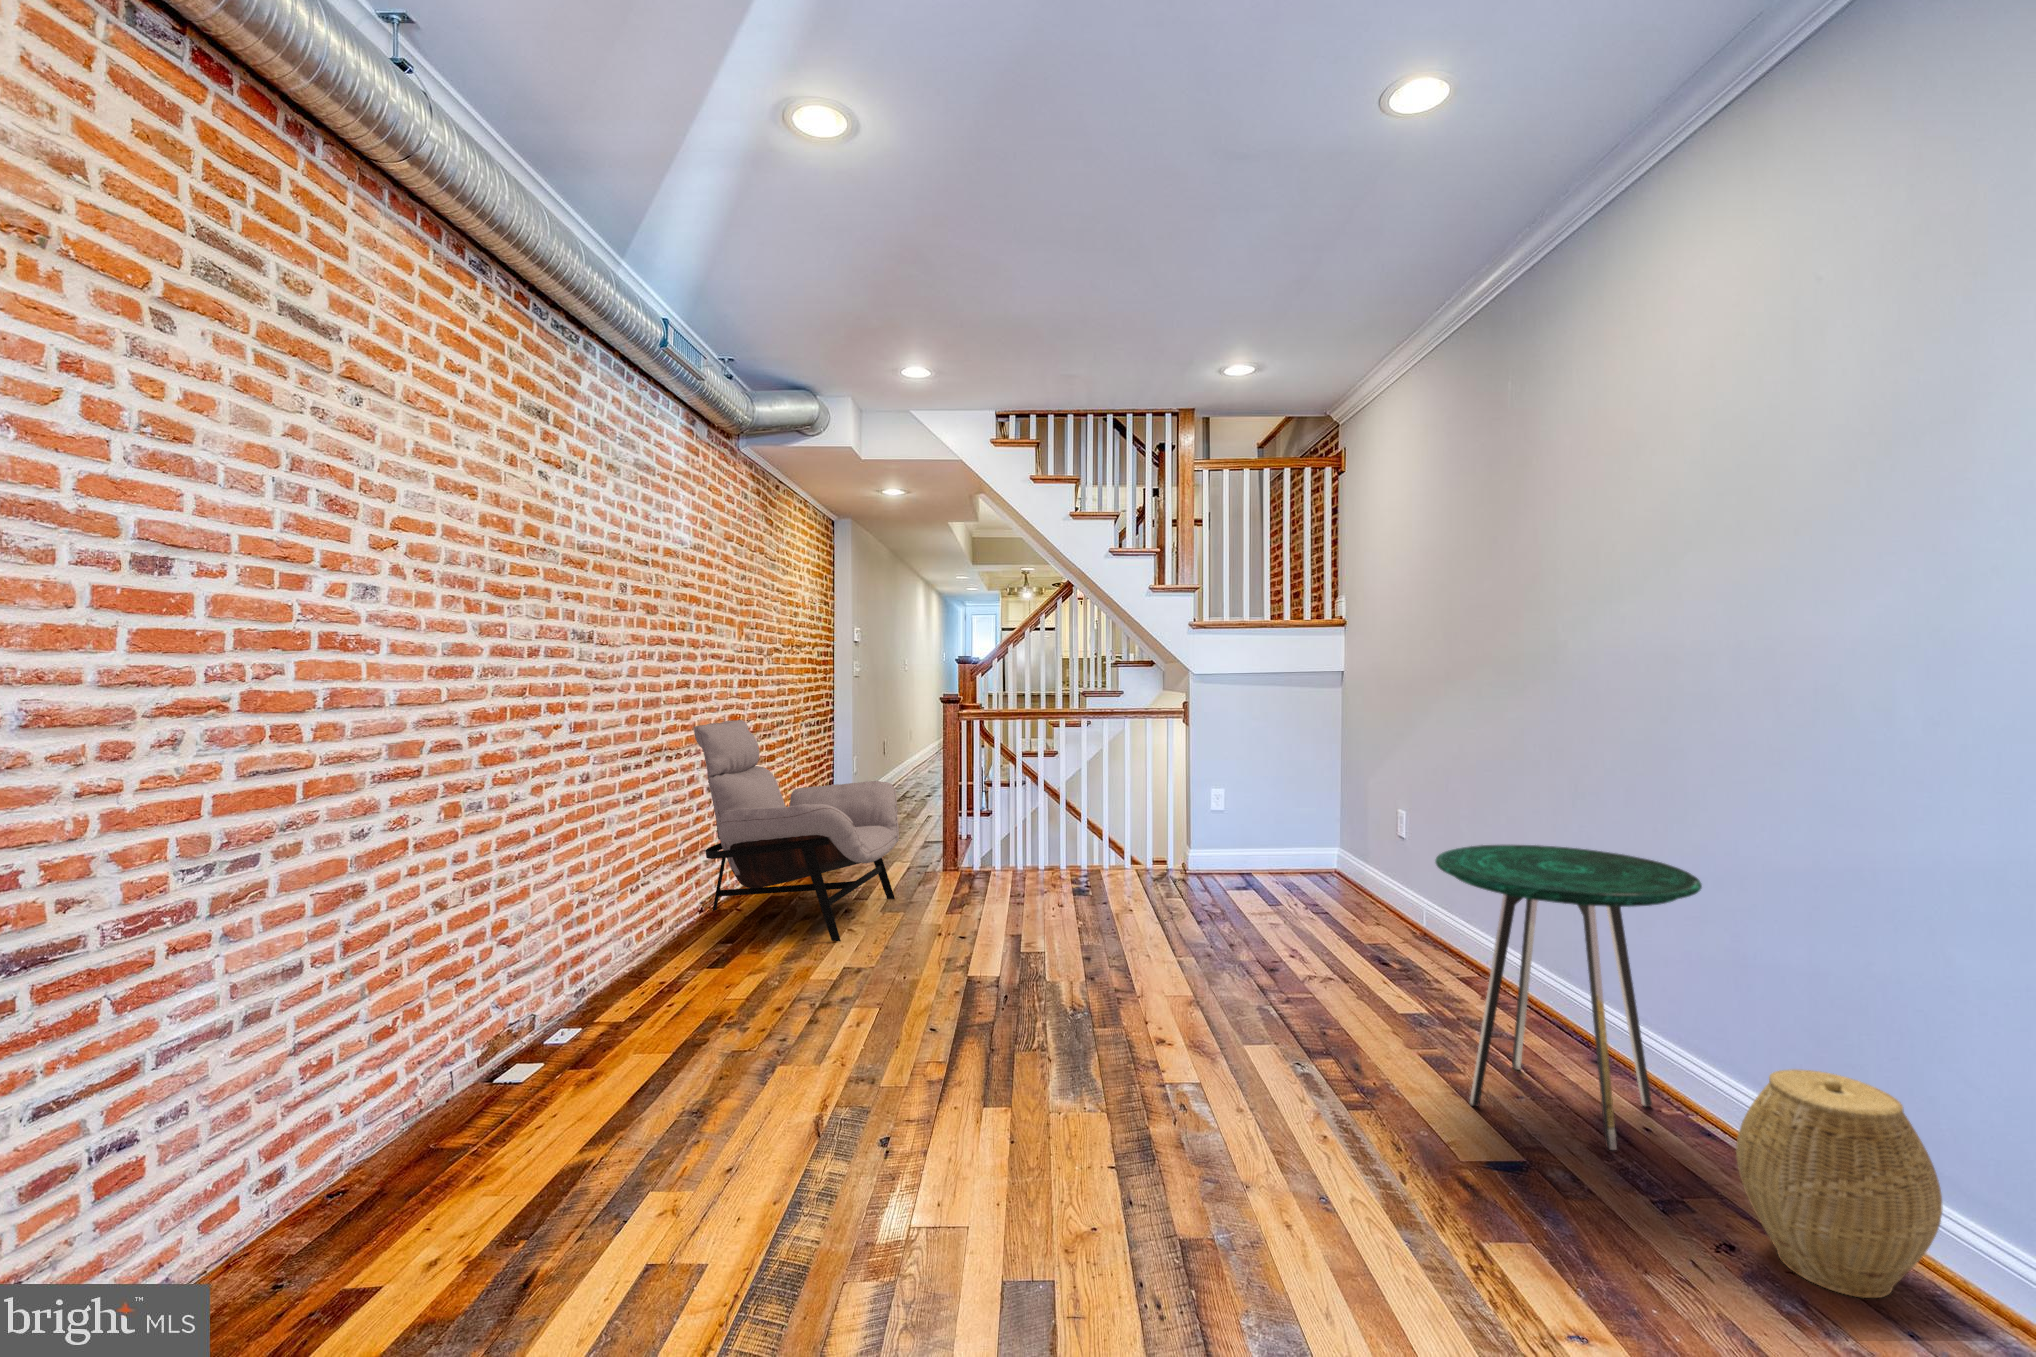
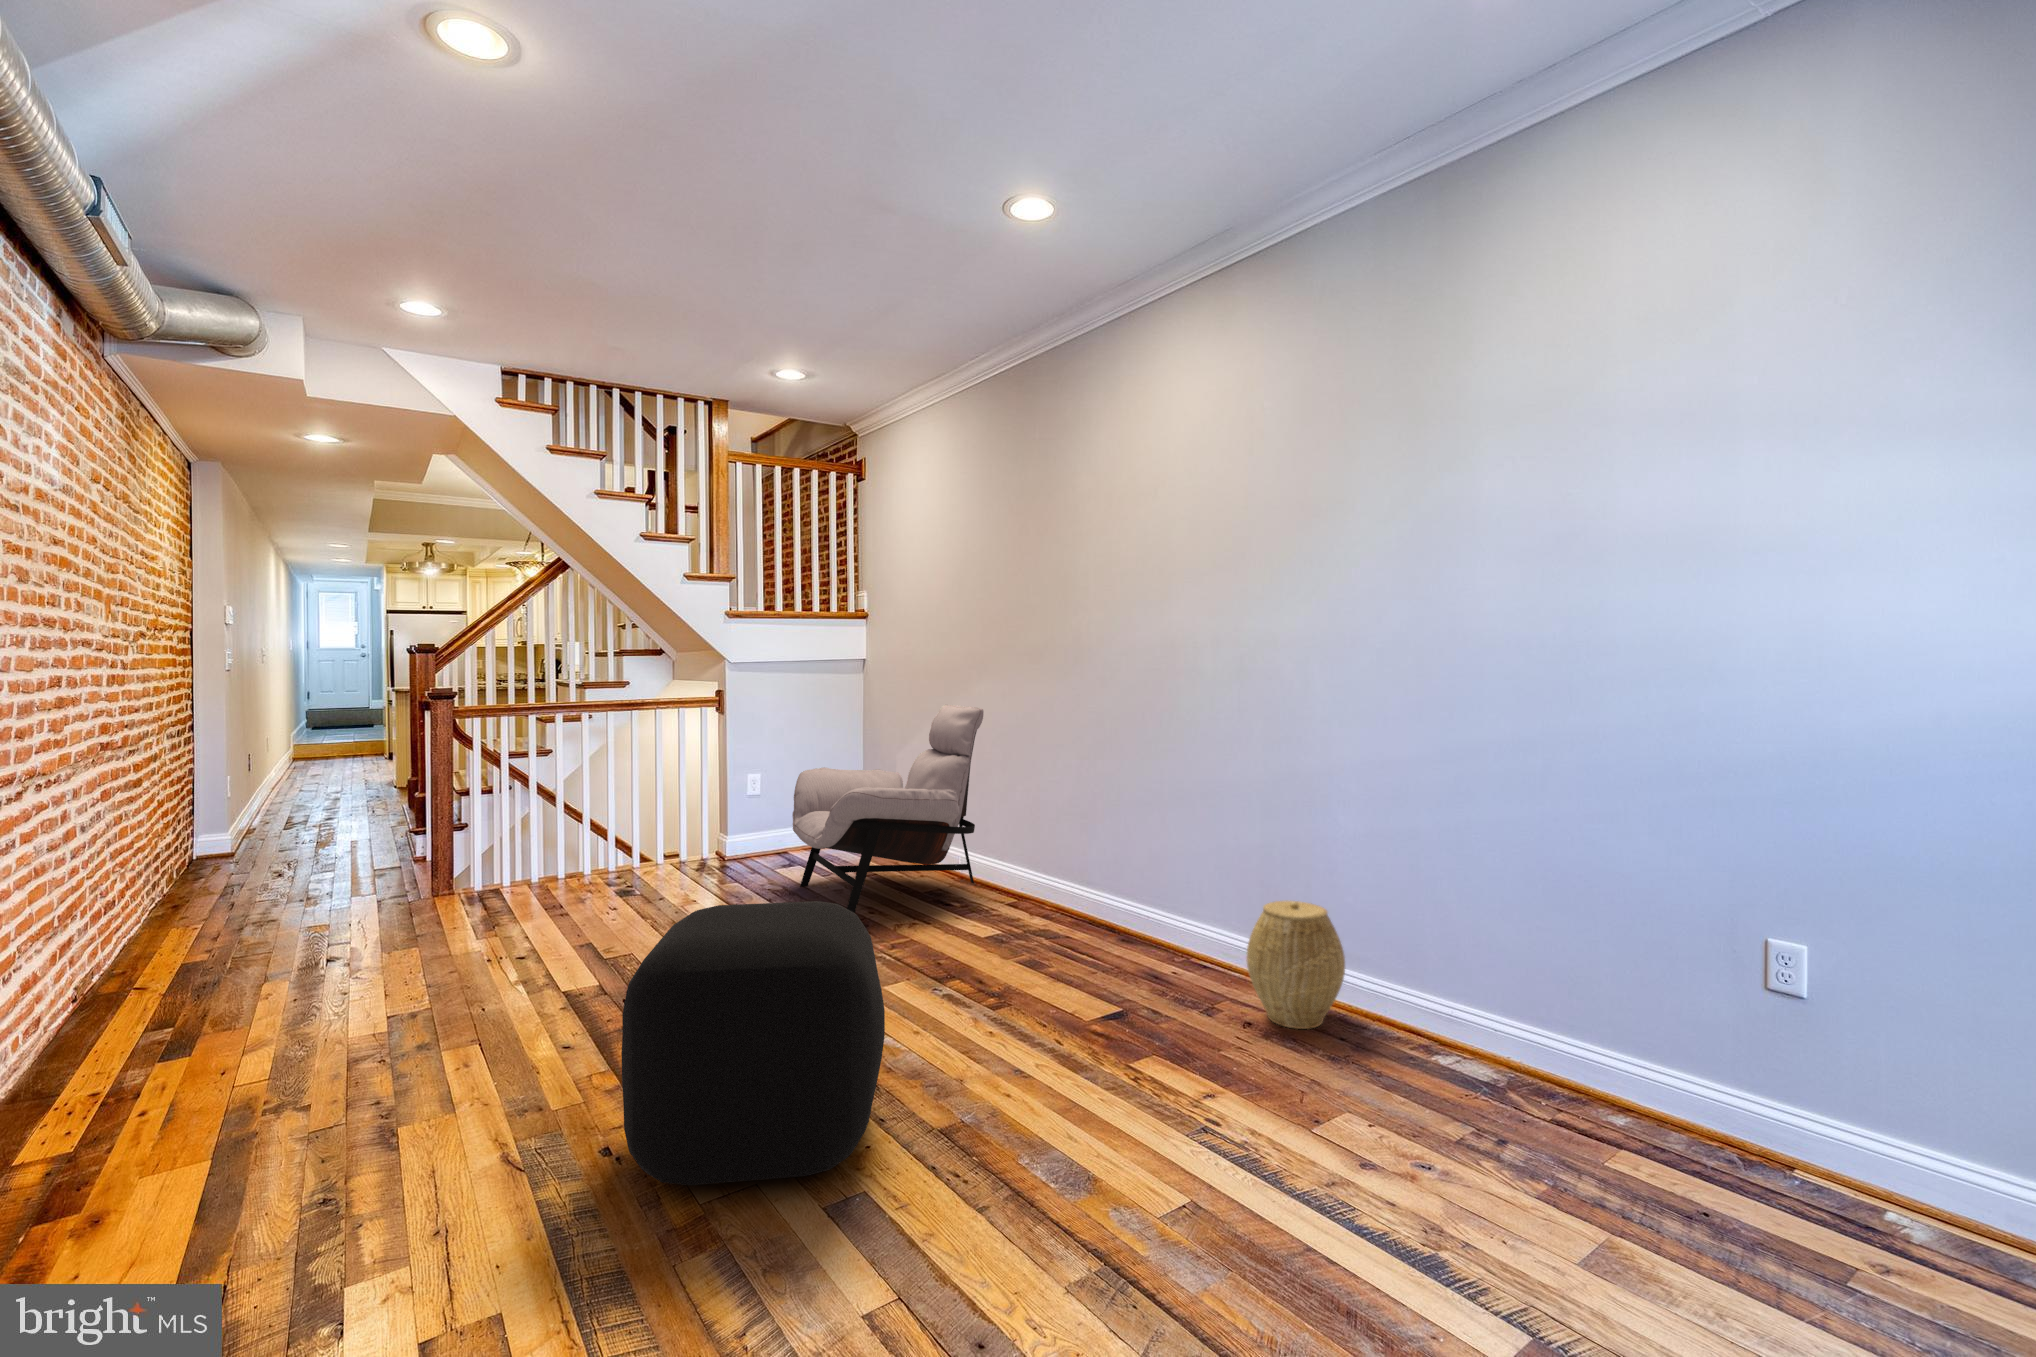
lounge chair: present [694,720,899,941] -> present [792,705,984,913]
side table: present [1435,845,1702,1150] -> none [1033,785,1200,989]
ottoman: none [863,924,1135,1229] -> present [621,901,885,1185]

